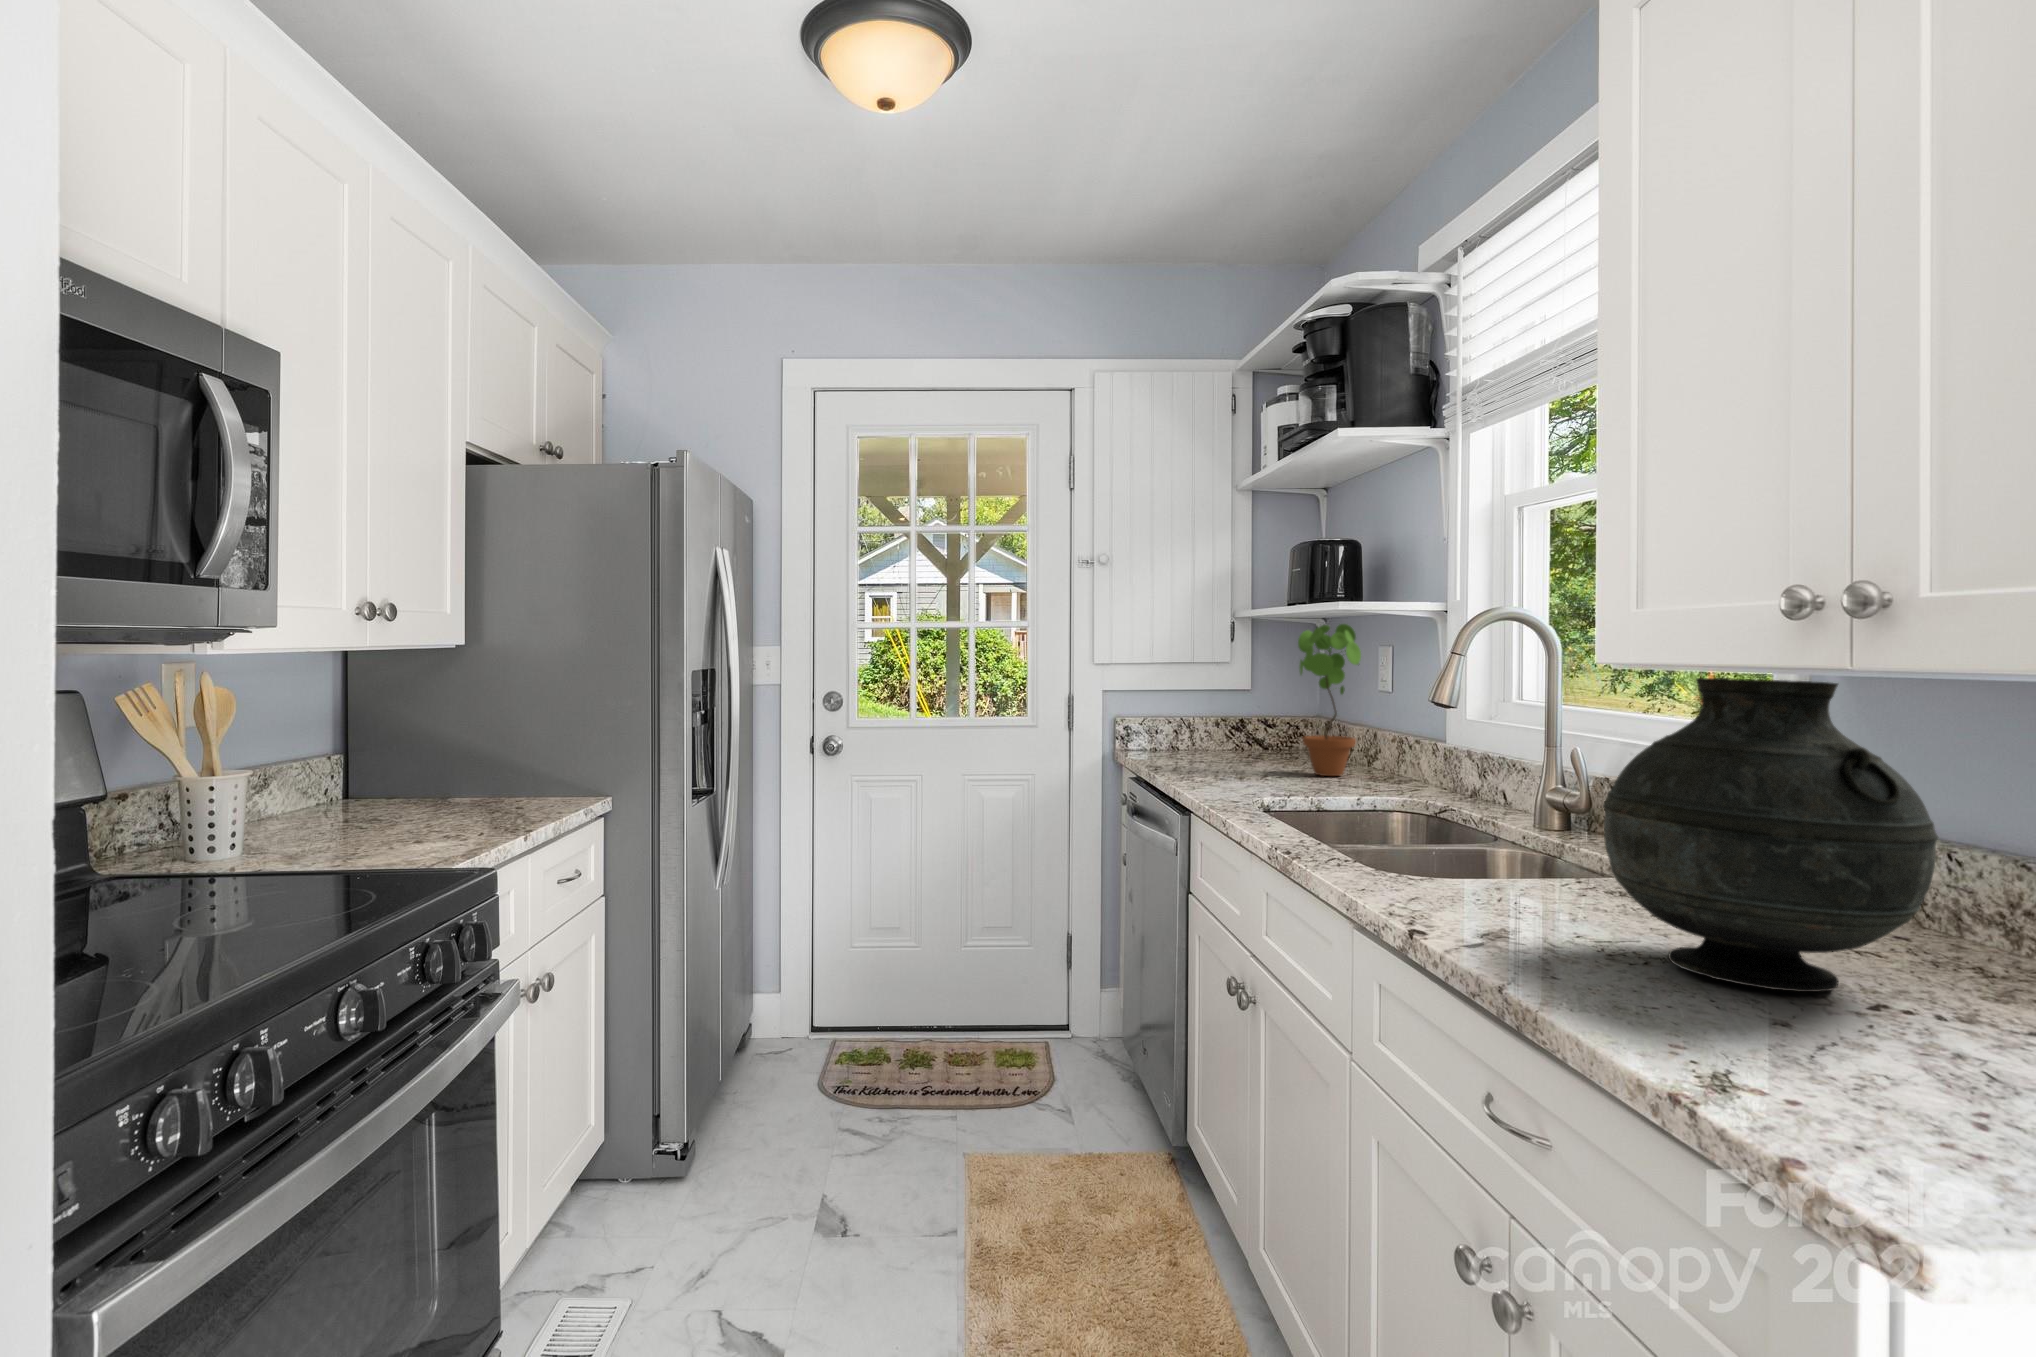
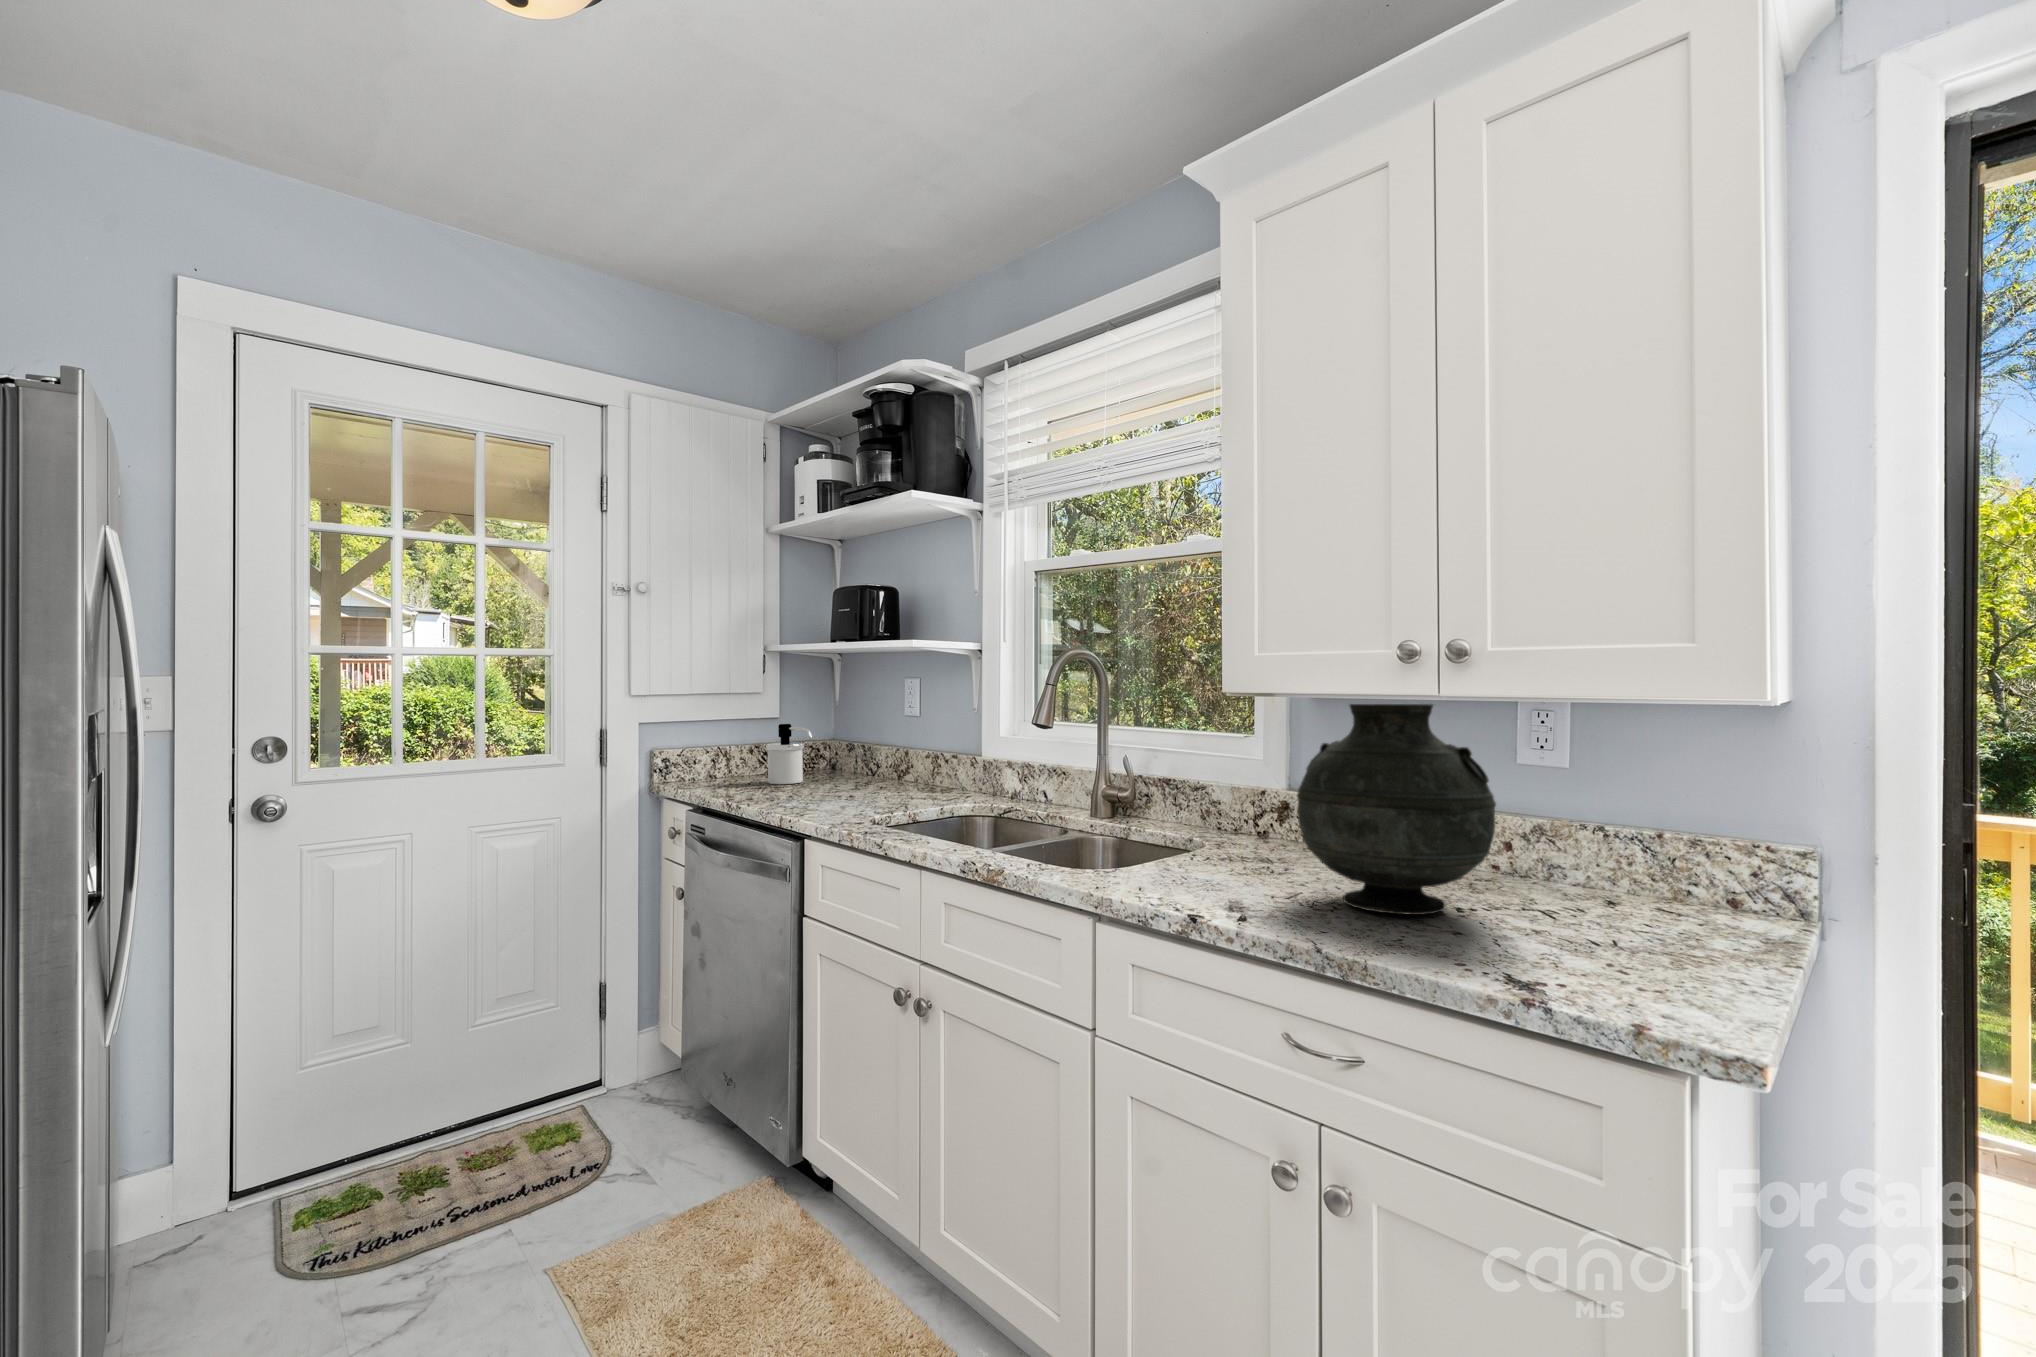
potted plant: present [1298,624,1361,776] -> none [847,663,903,793]
soap dispenser: none [1231,692,1276,759] -> present [766,724,812,784]

